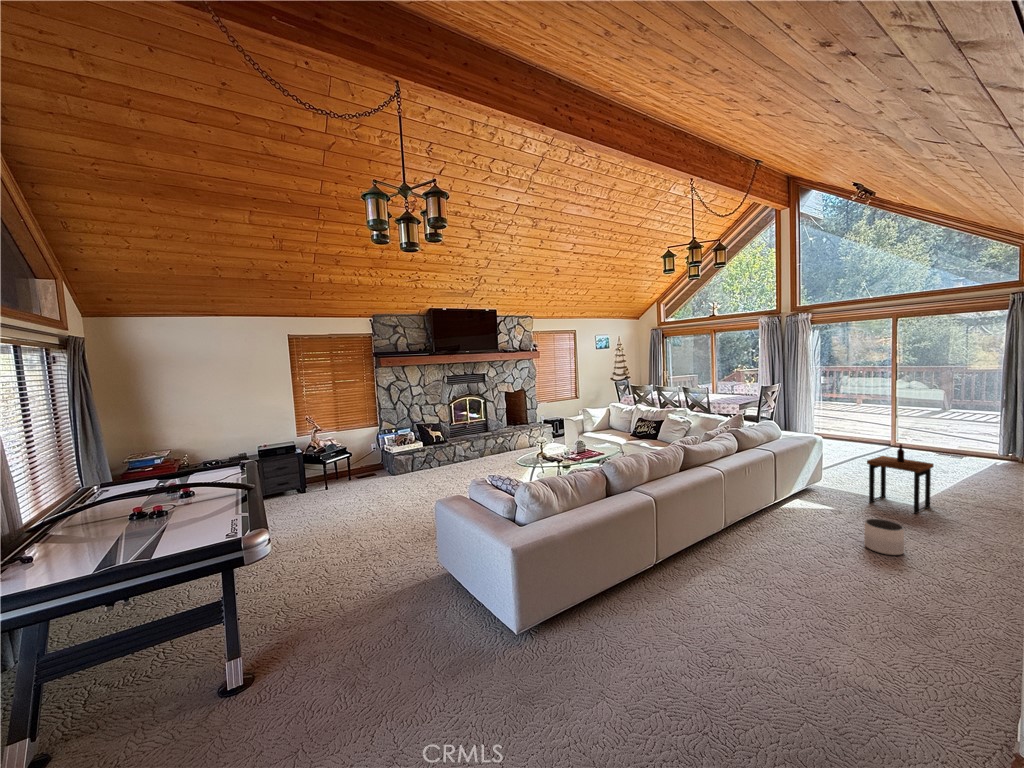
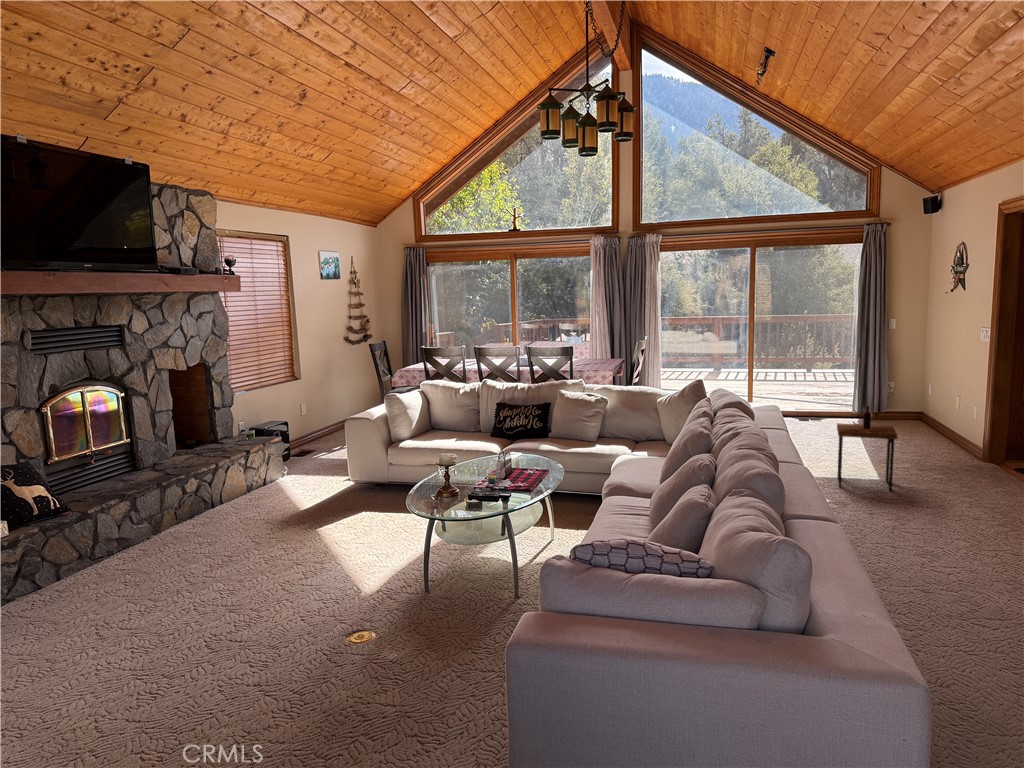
planter: present [864,519,904,555] -> none [921,505,968,550]

